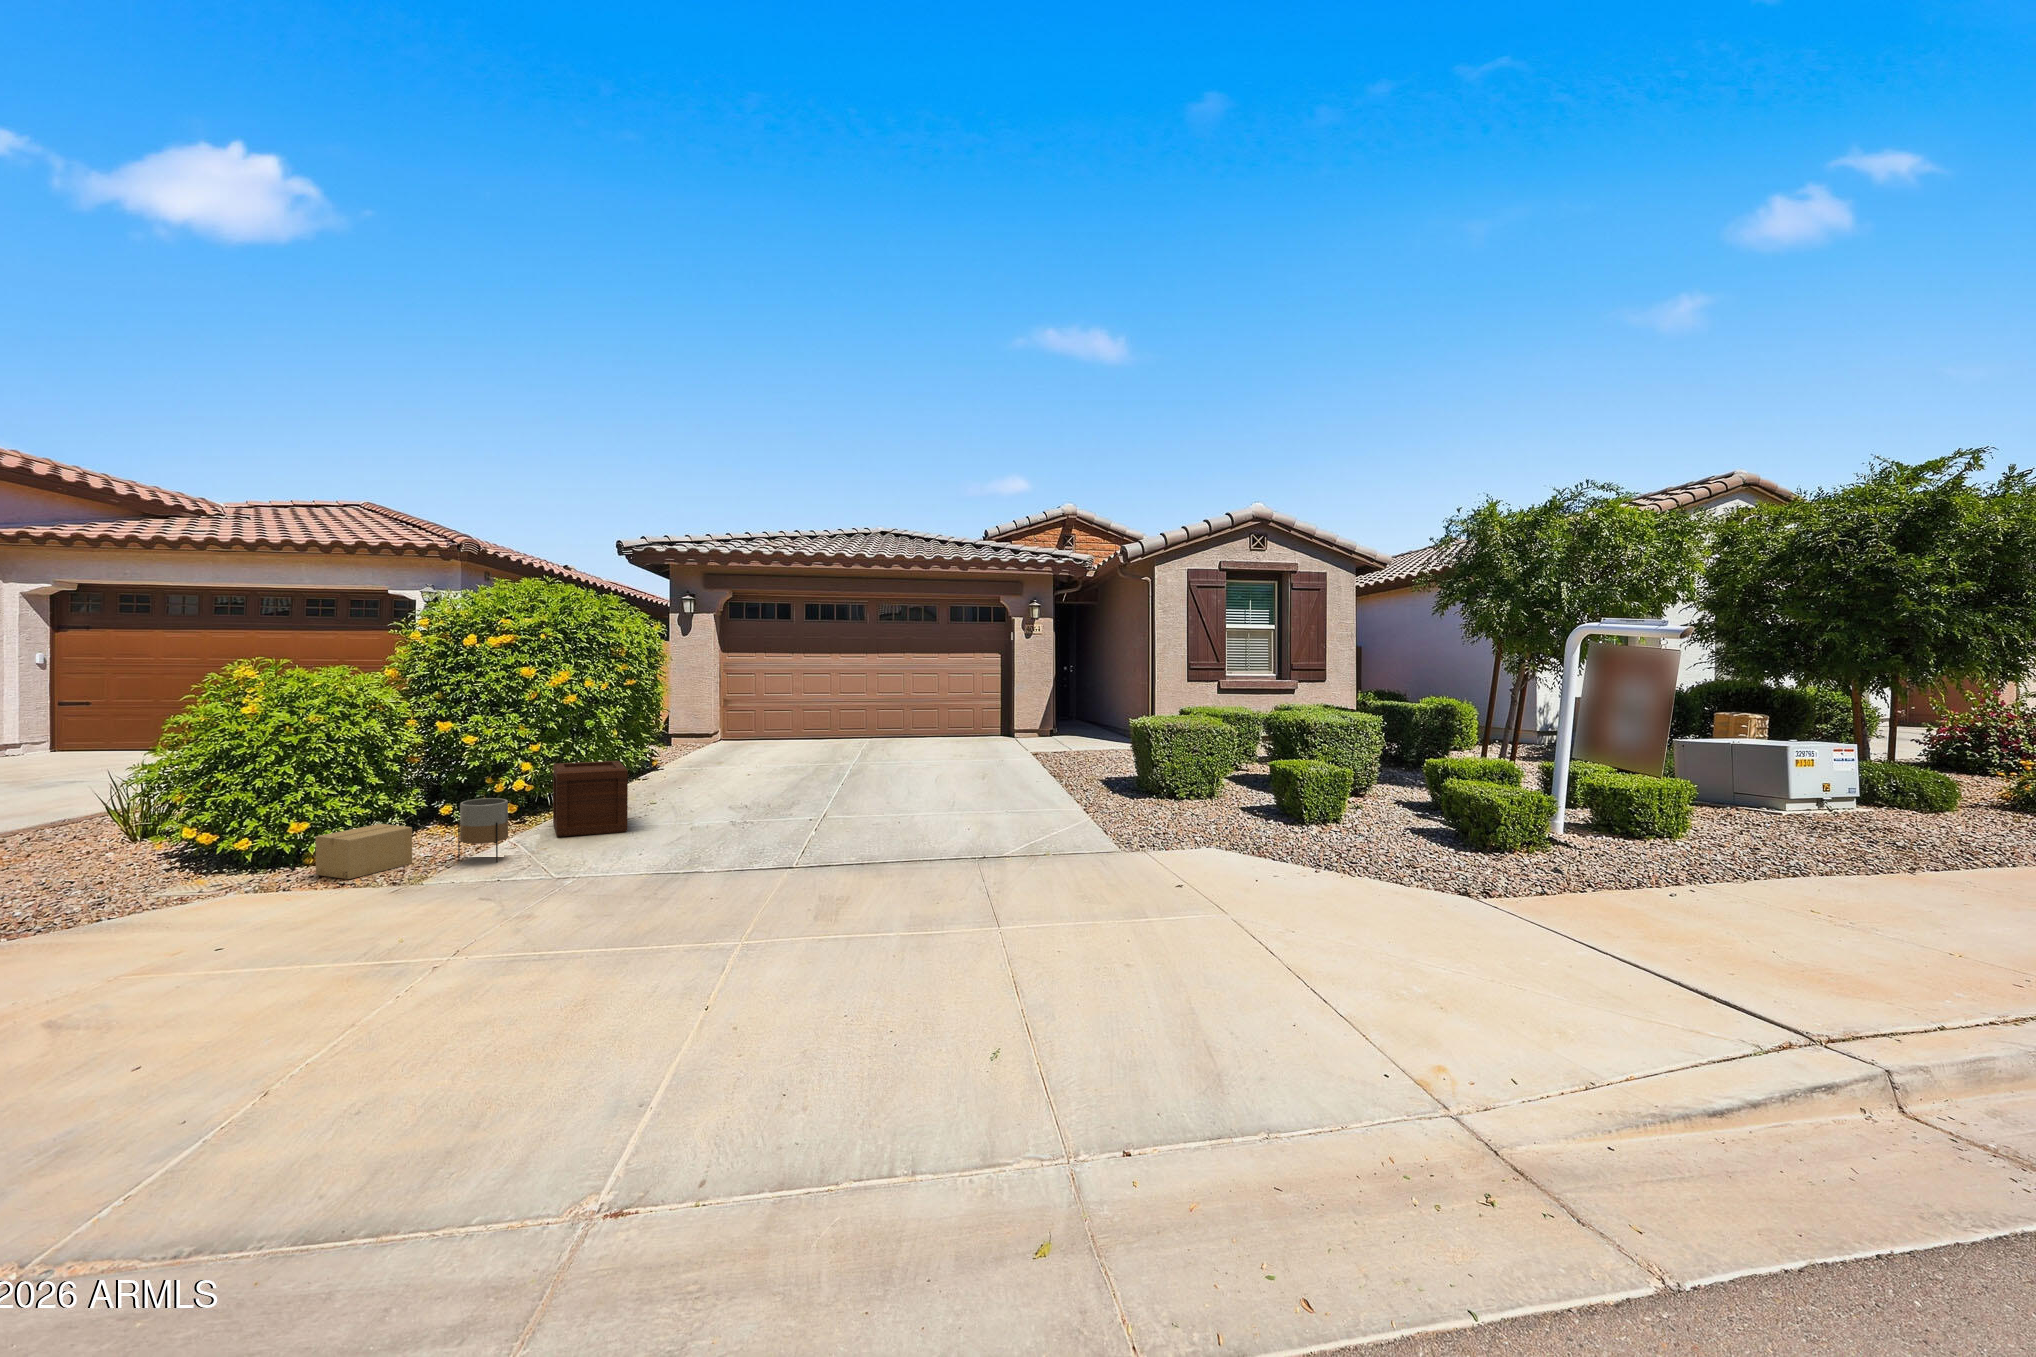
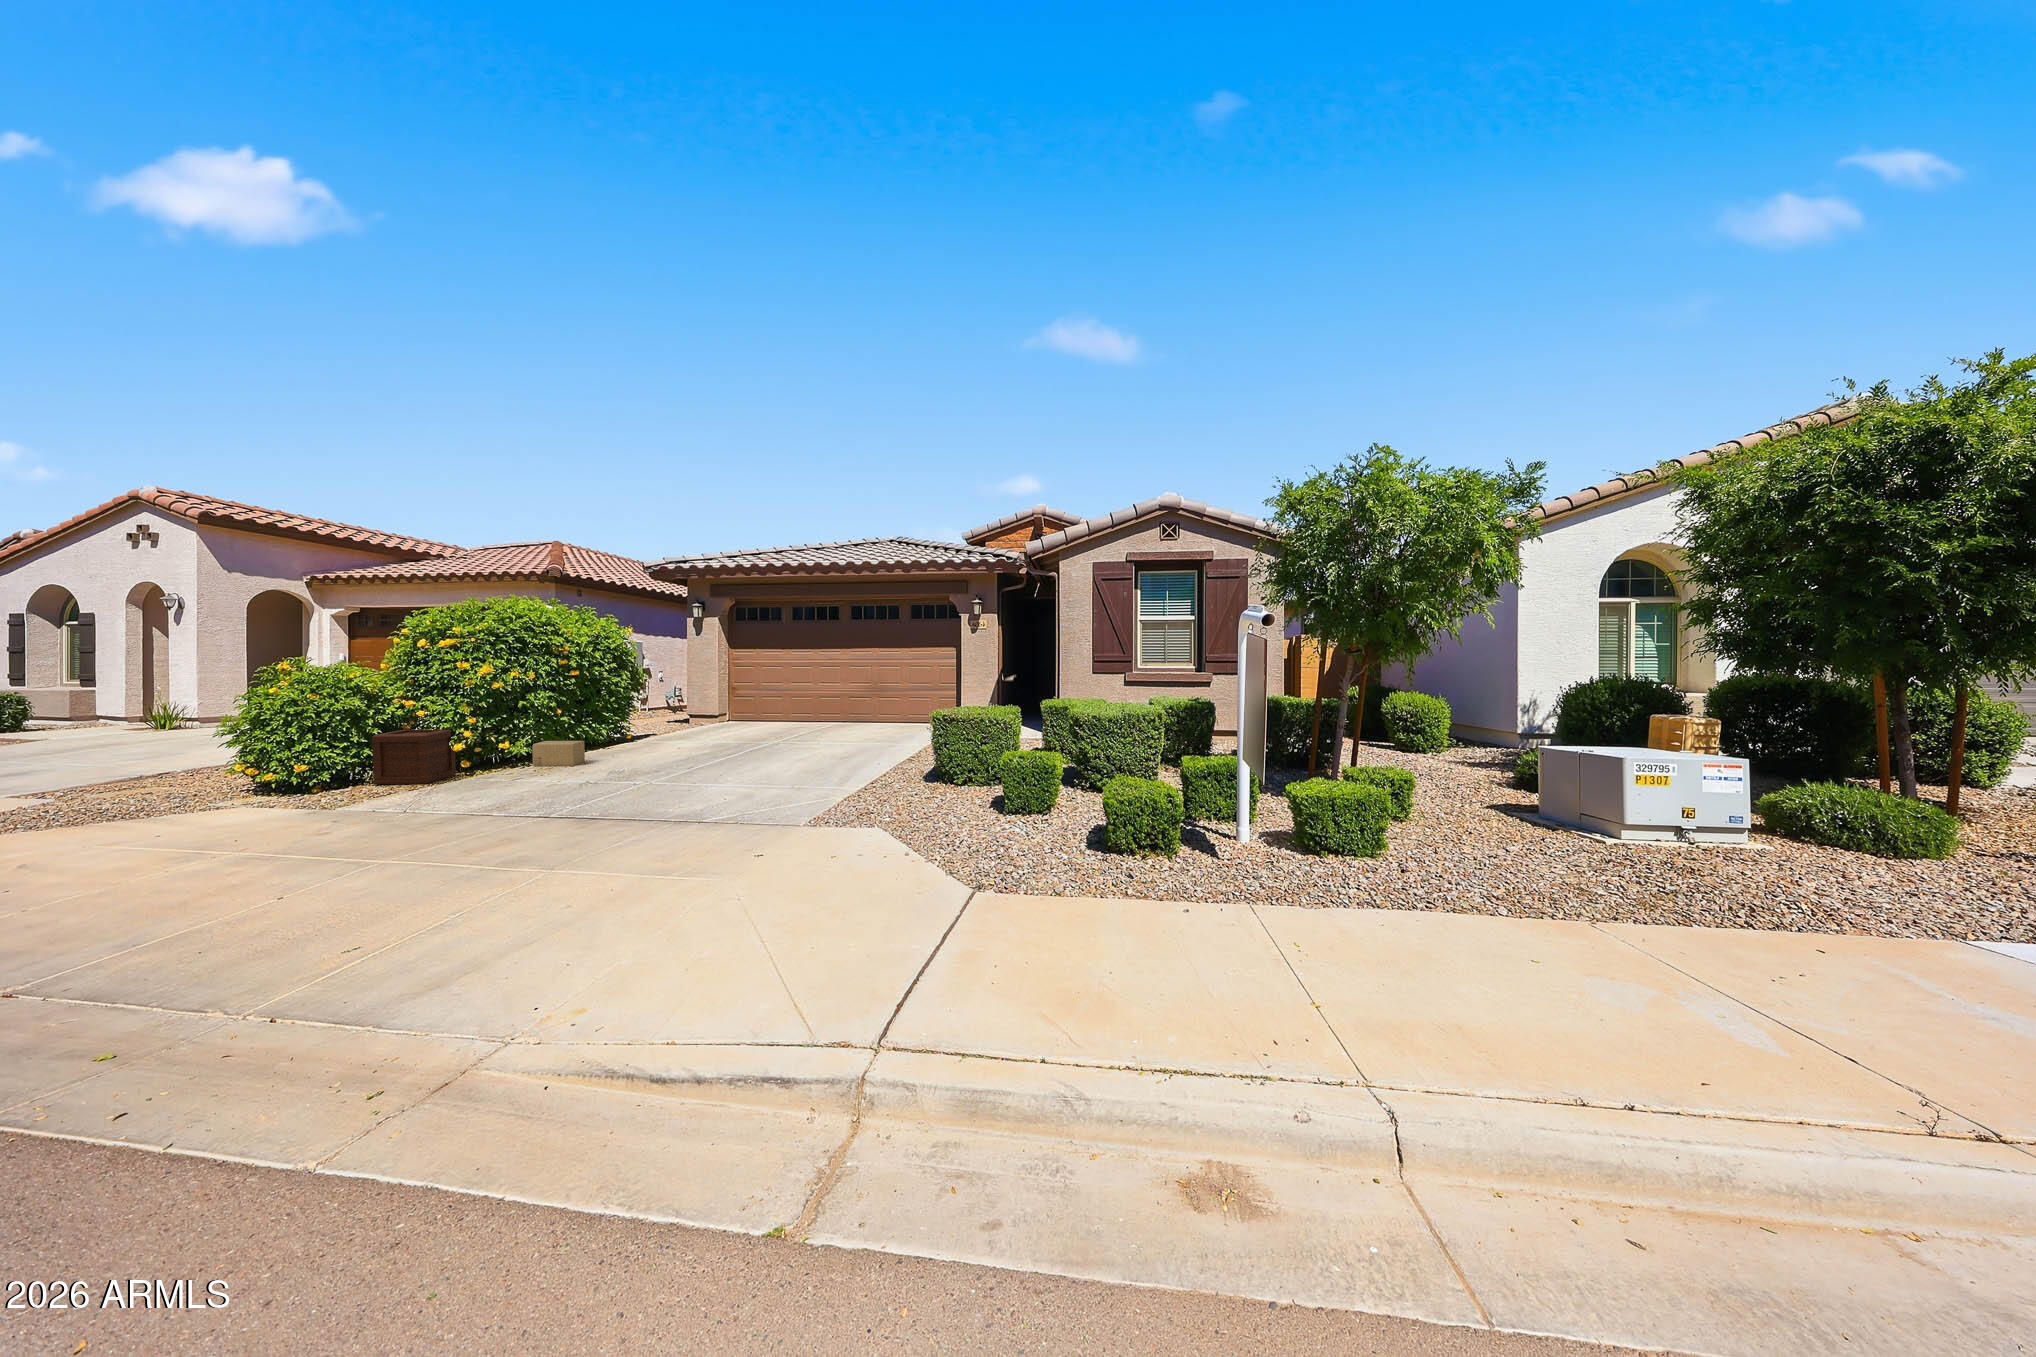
planter: present [458,798,508,862] -> none [263,752,305,799]
cardboard box: present [316,824,412,879] -> present [532,741,585,766]

